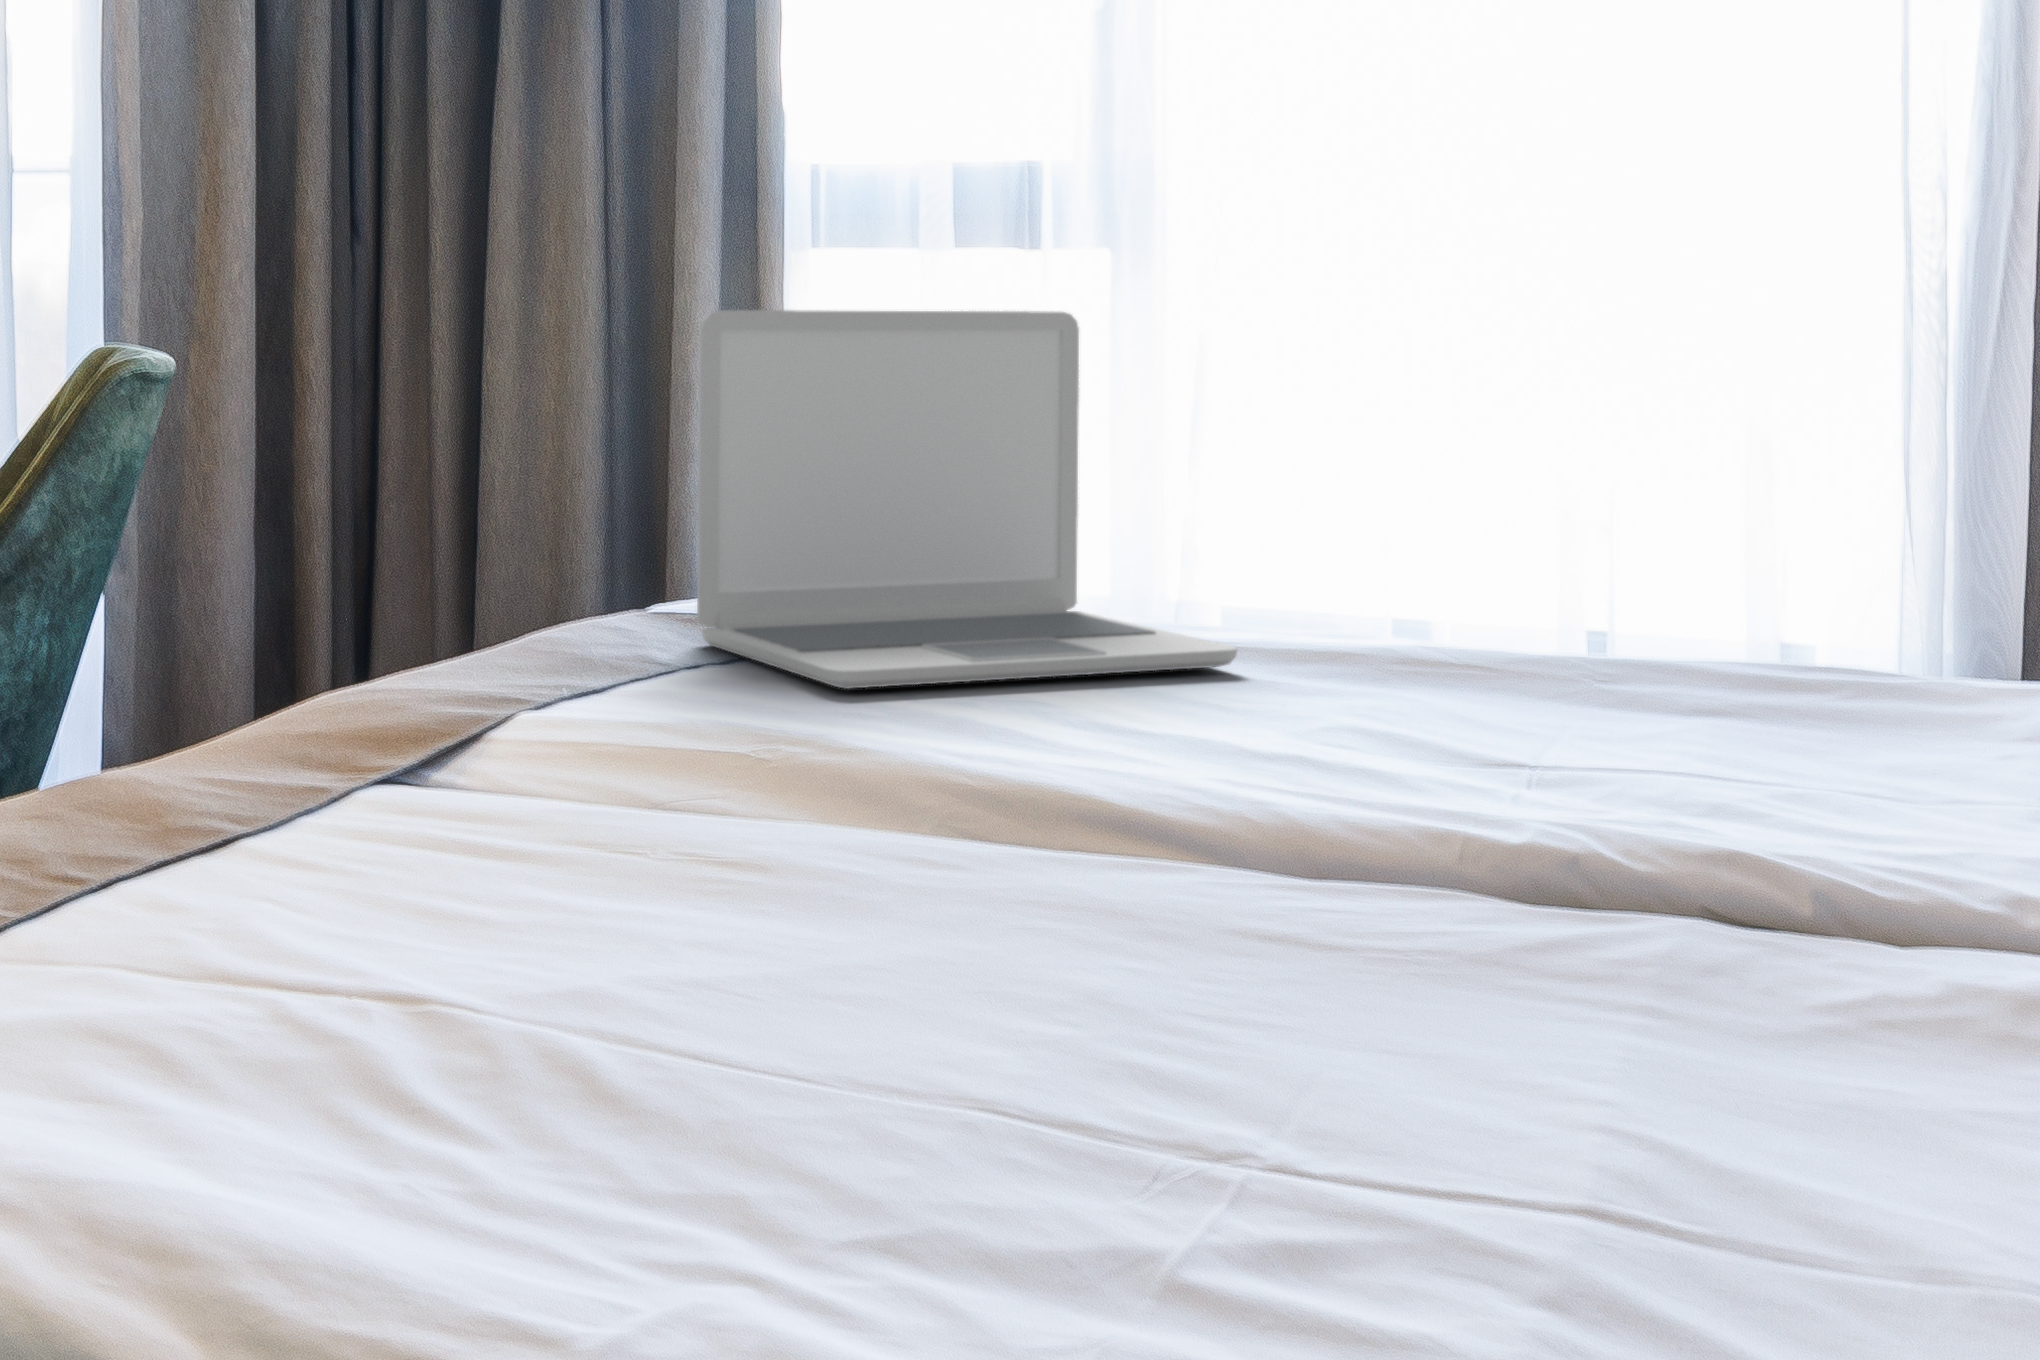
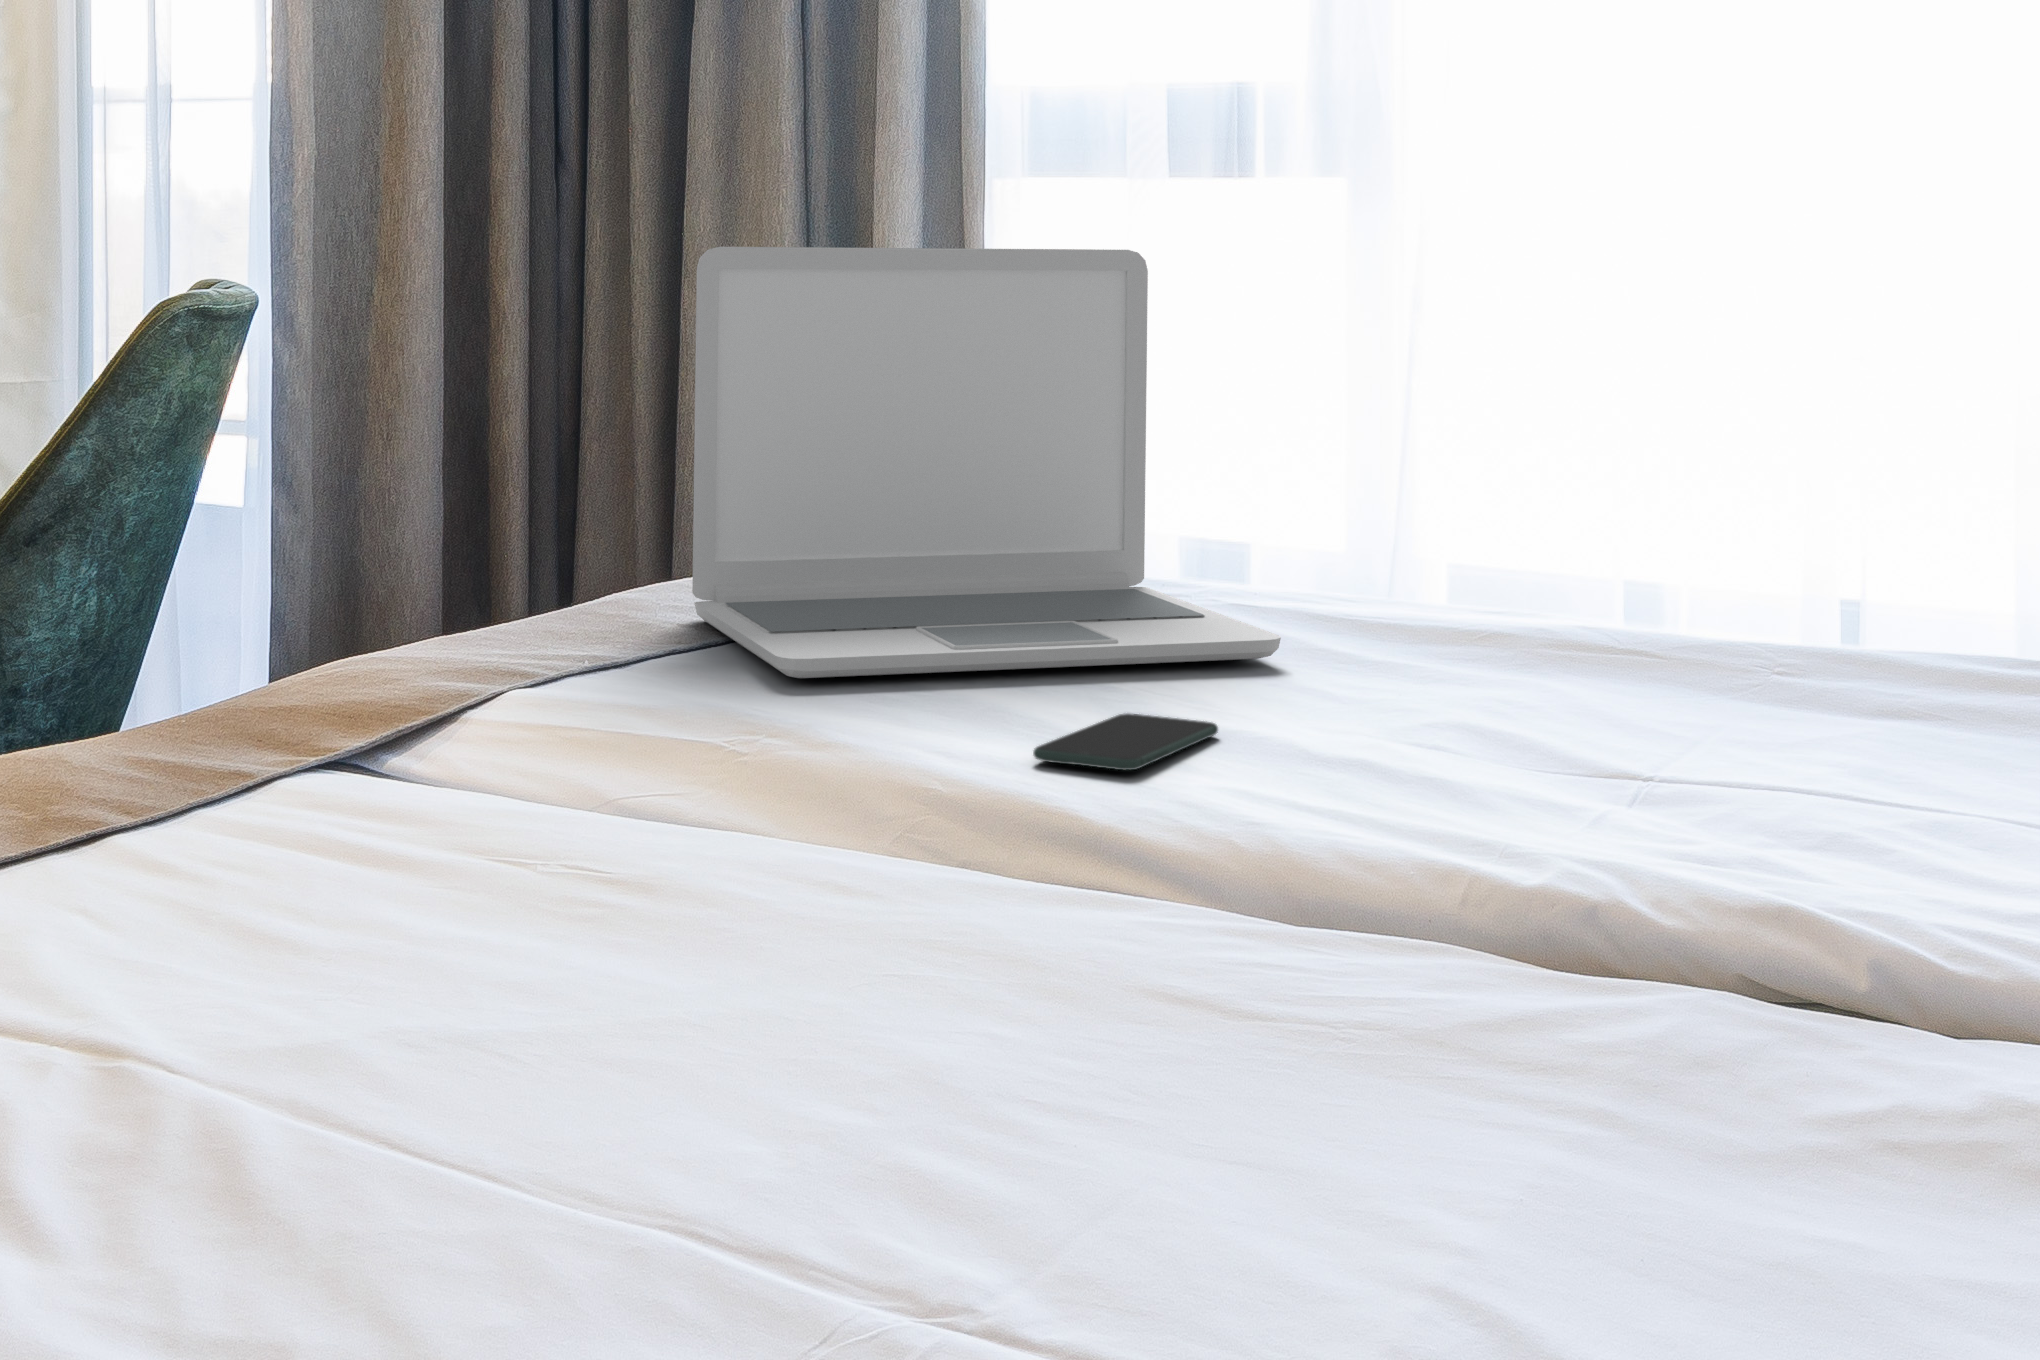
smartphone: none [1103,710,1236,753] -> present [1033,713,1218,770]

